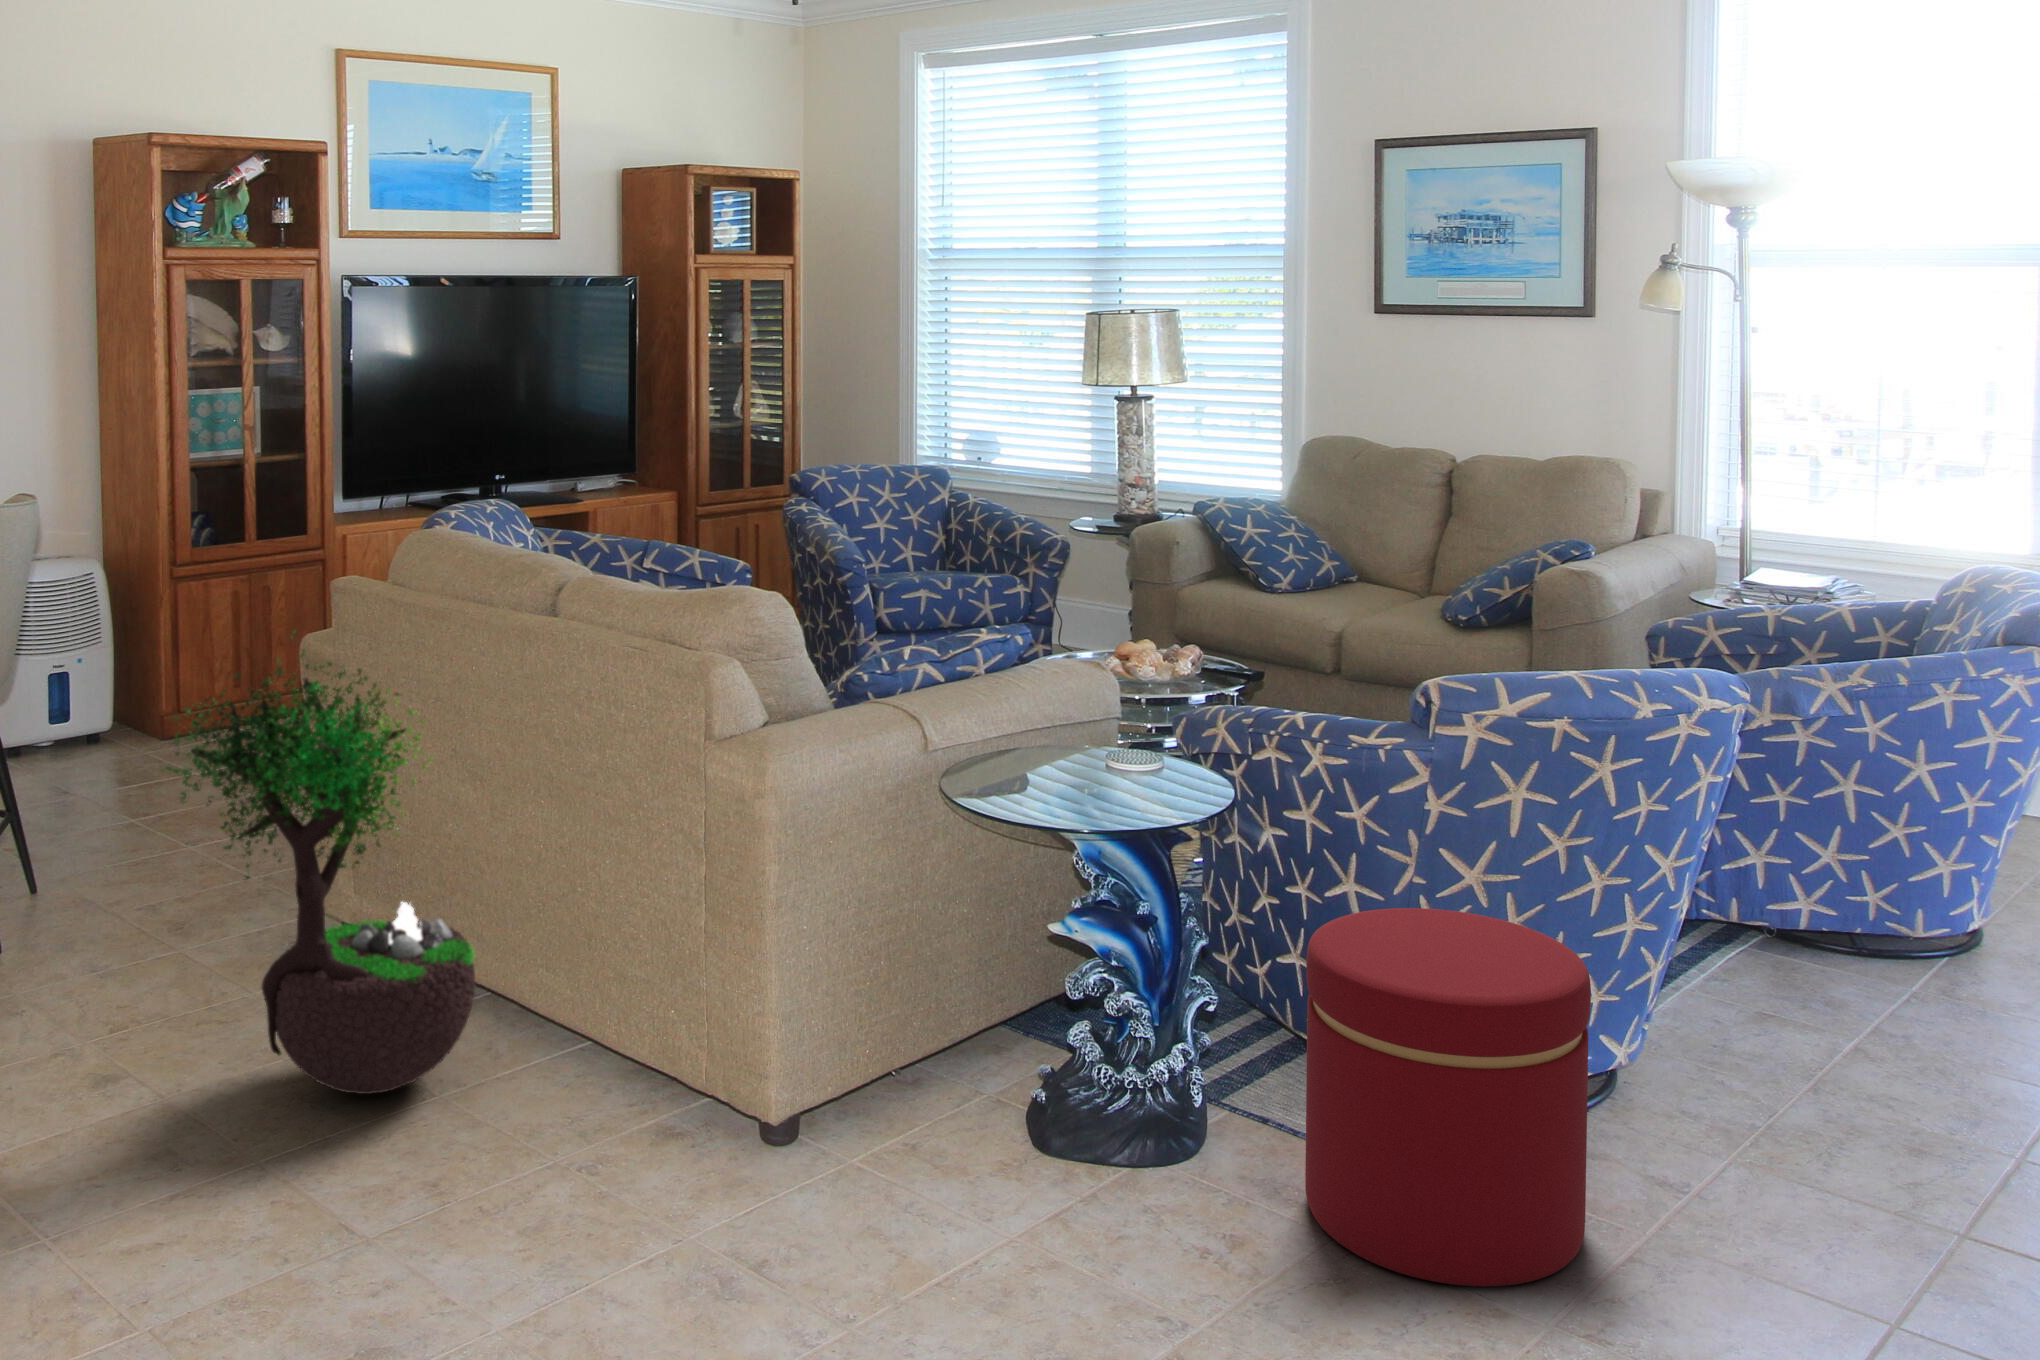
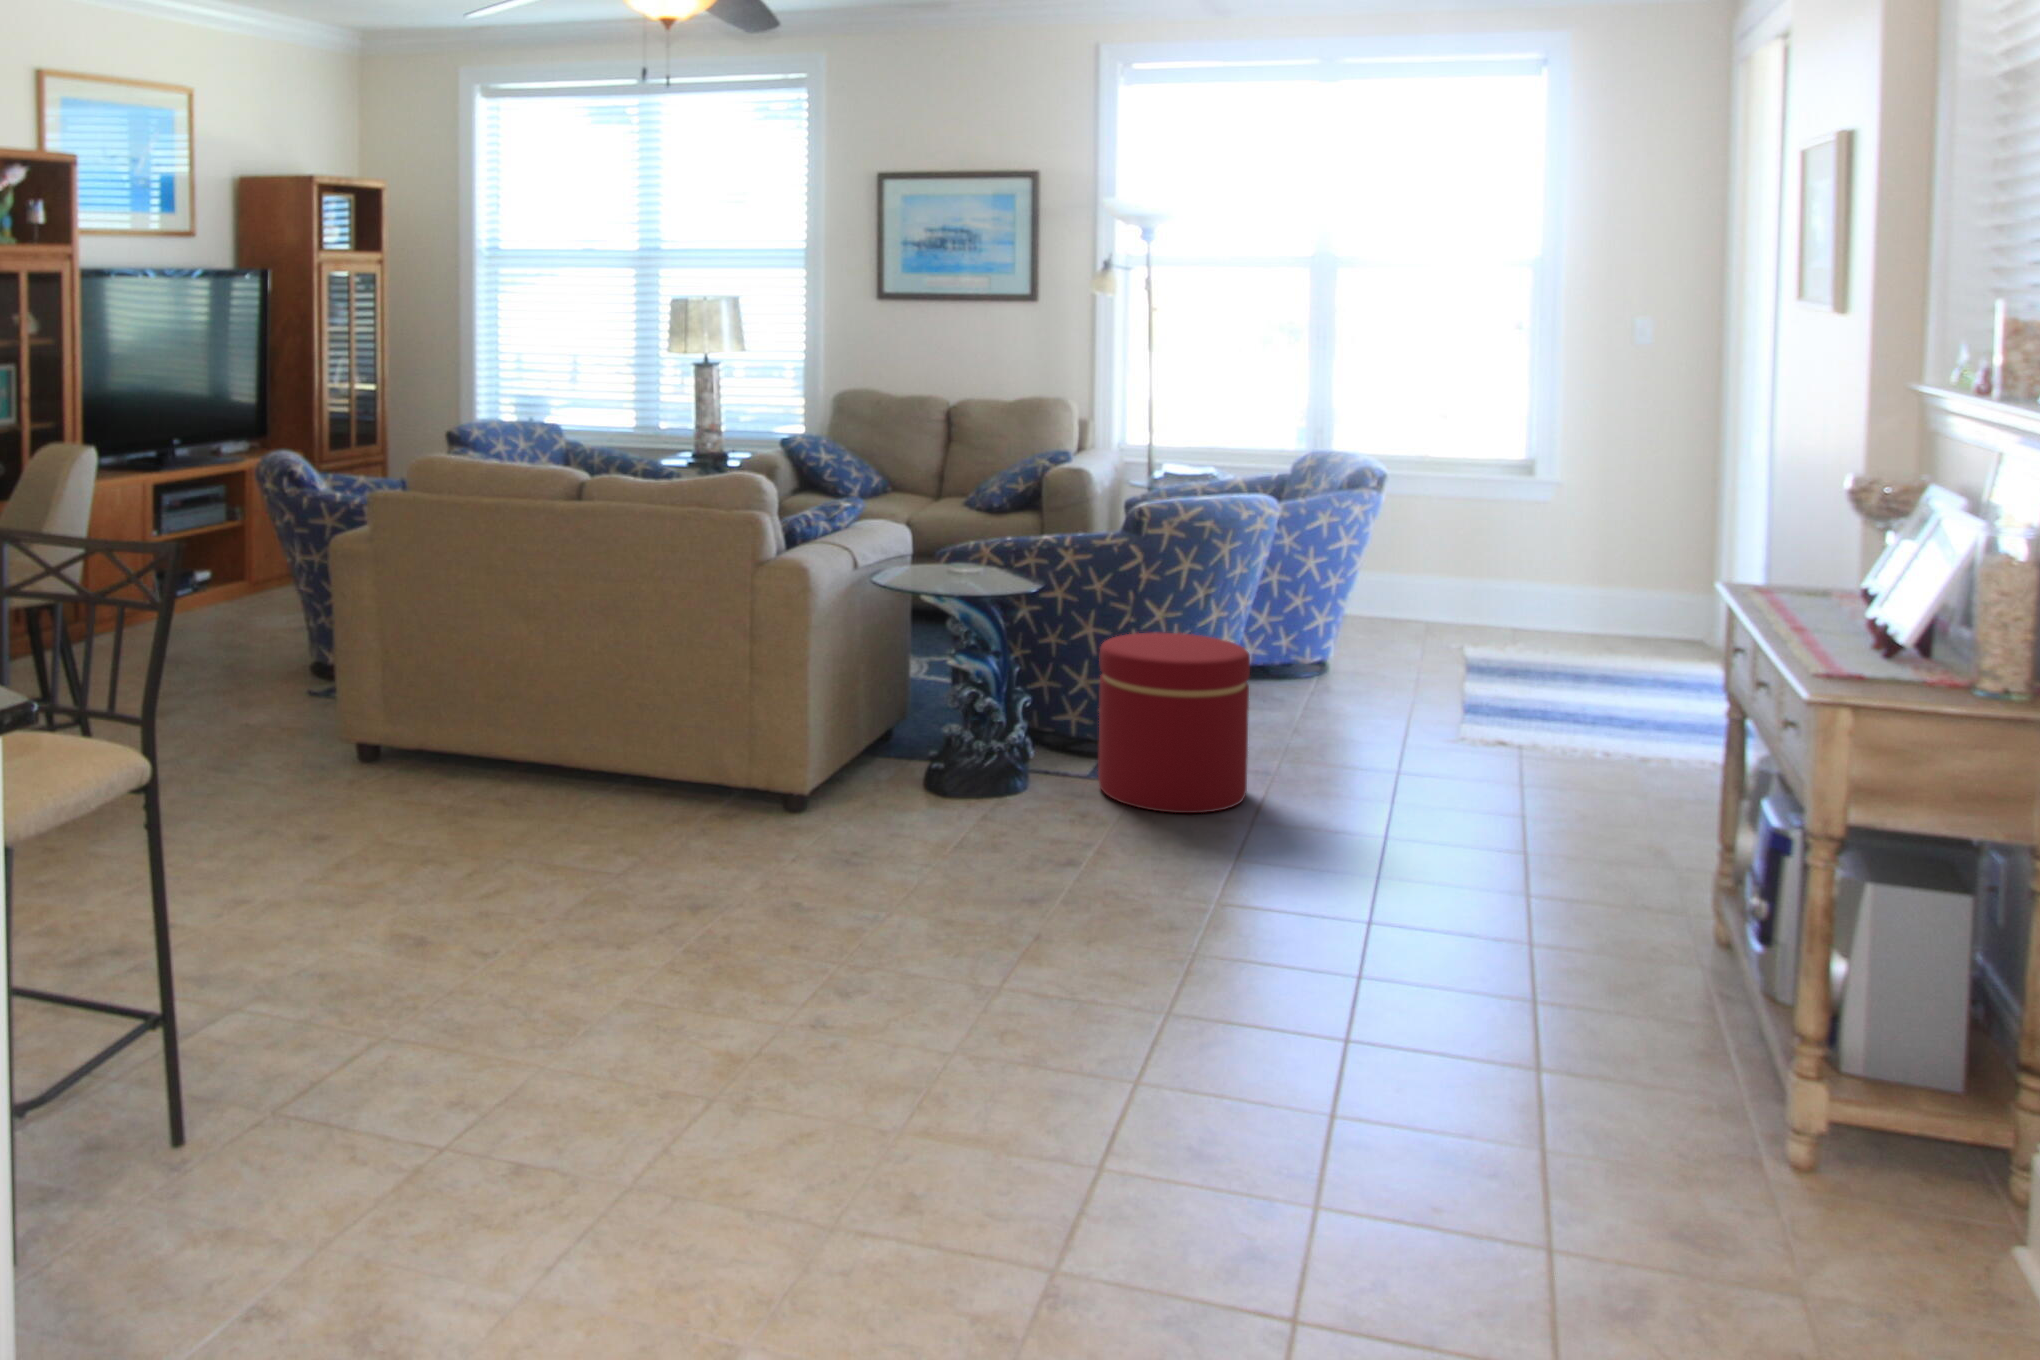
potted tree: present [161,630,475,1094] -> none [393,516,588,824]

